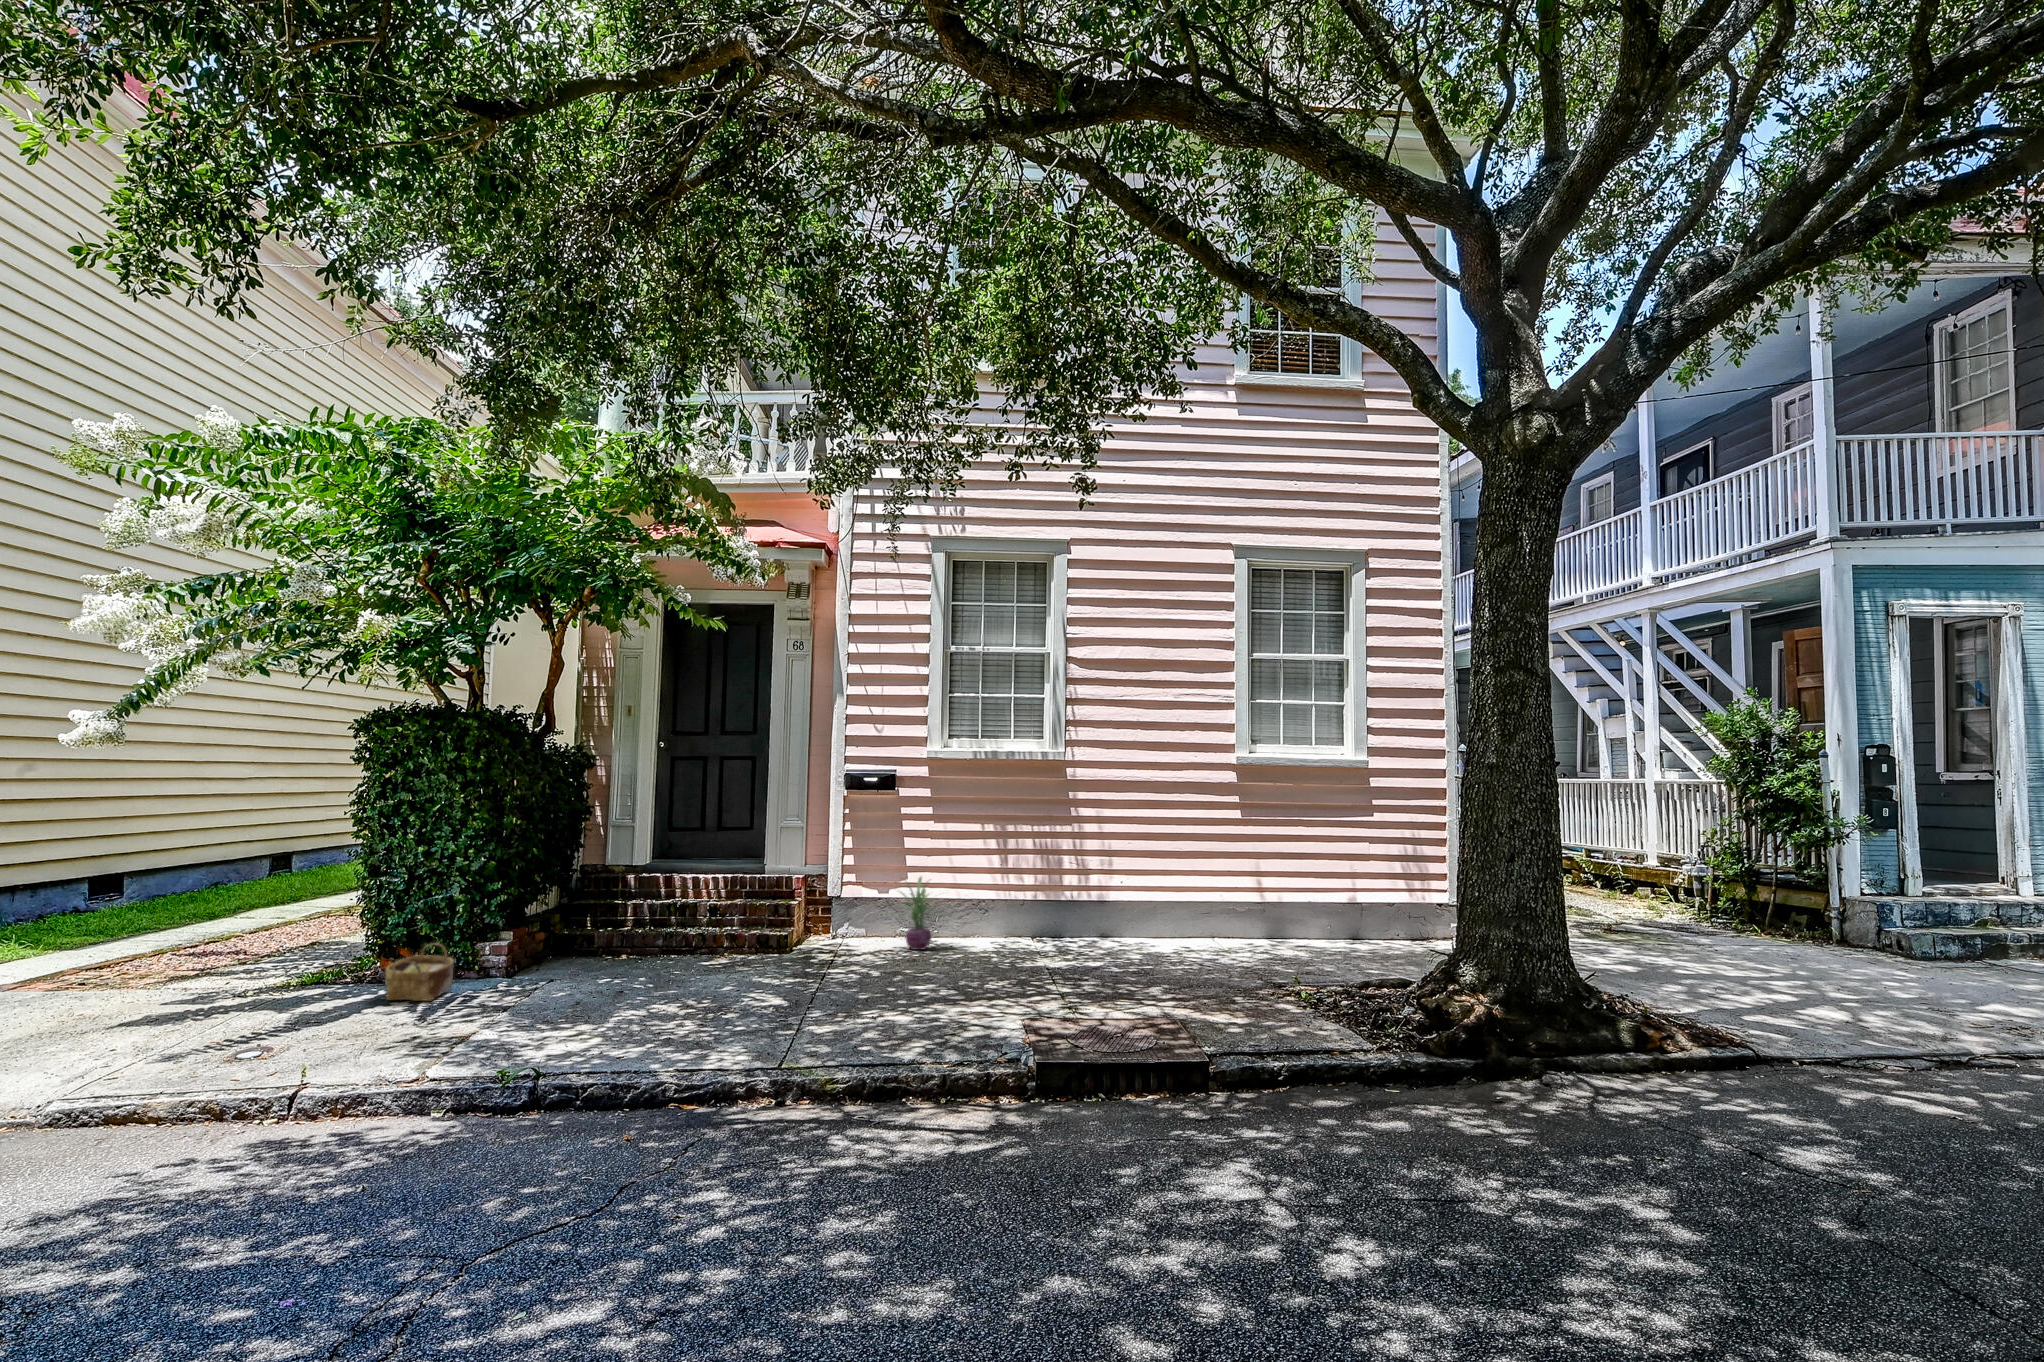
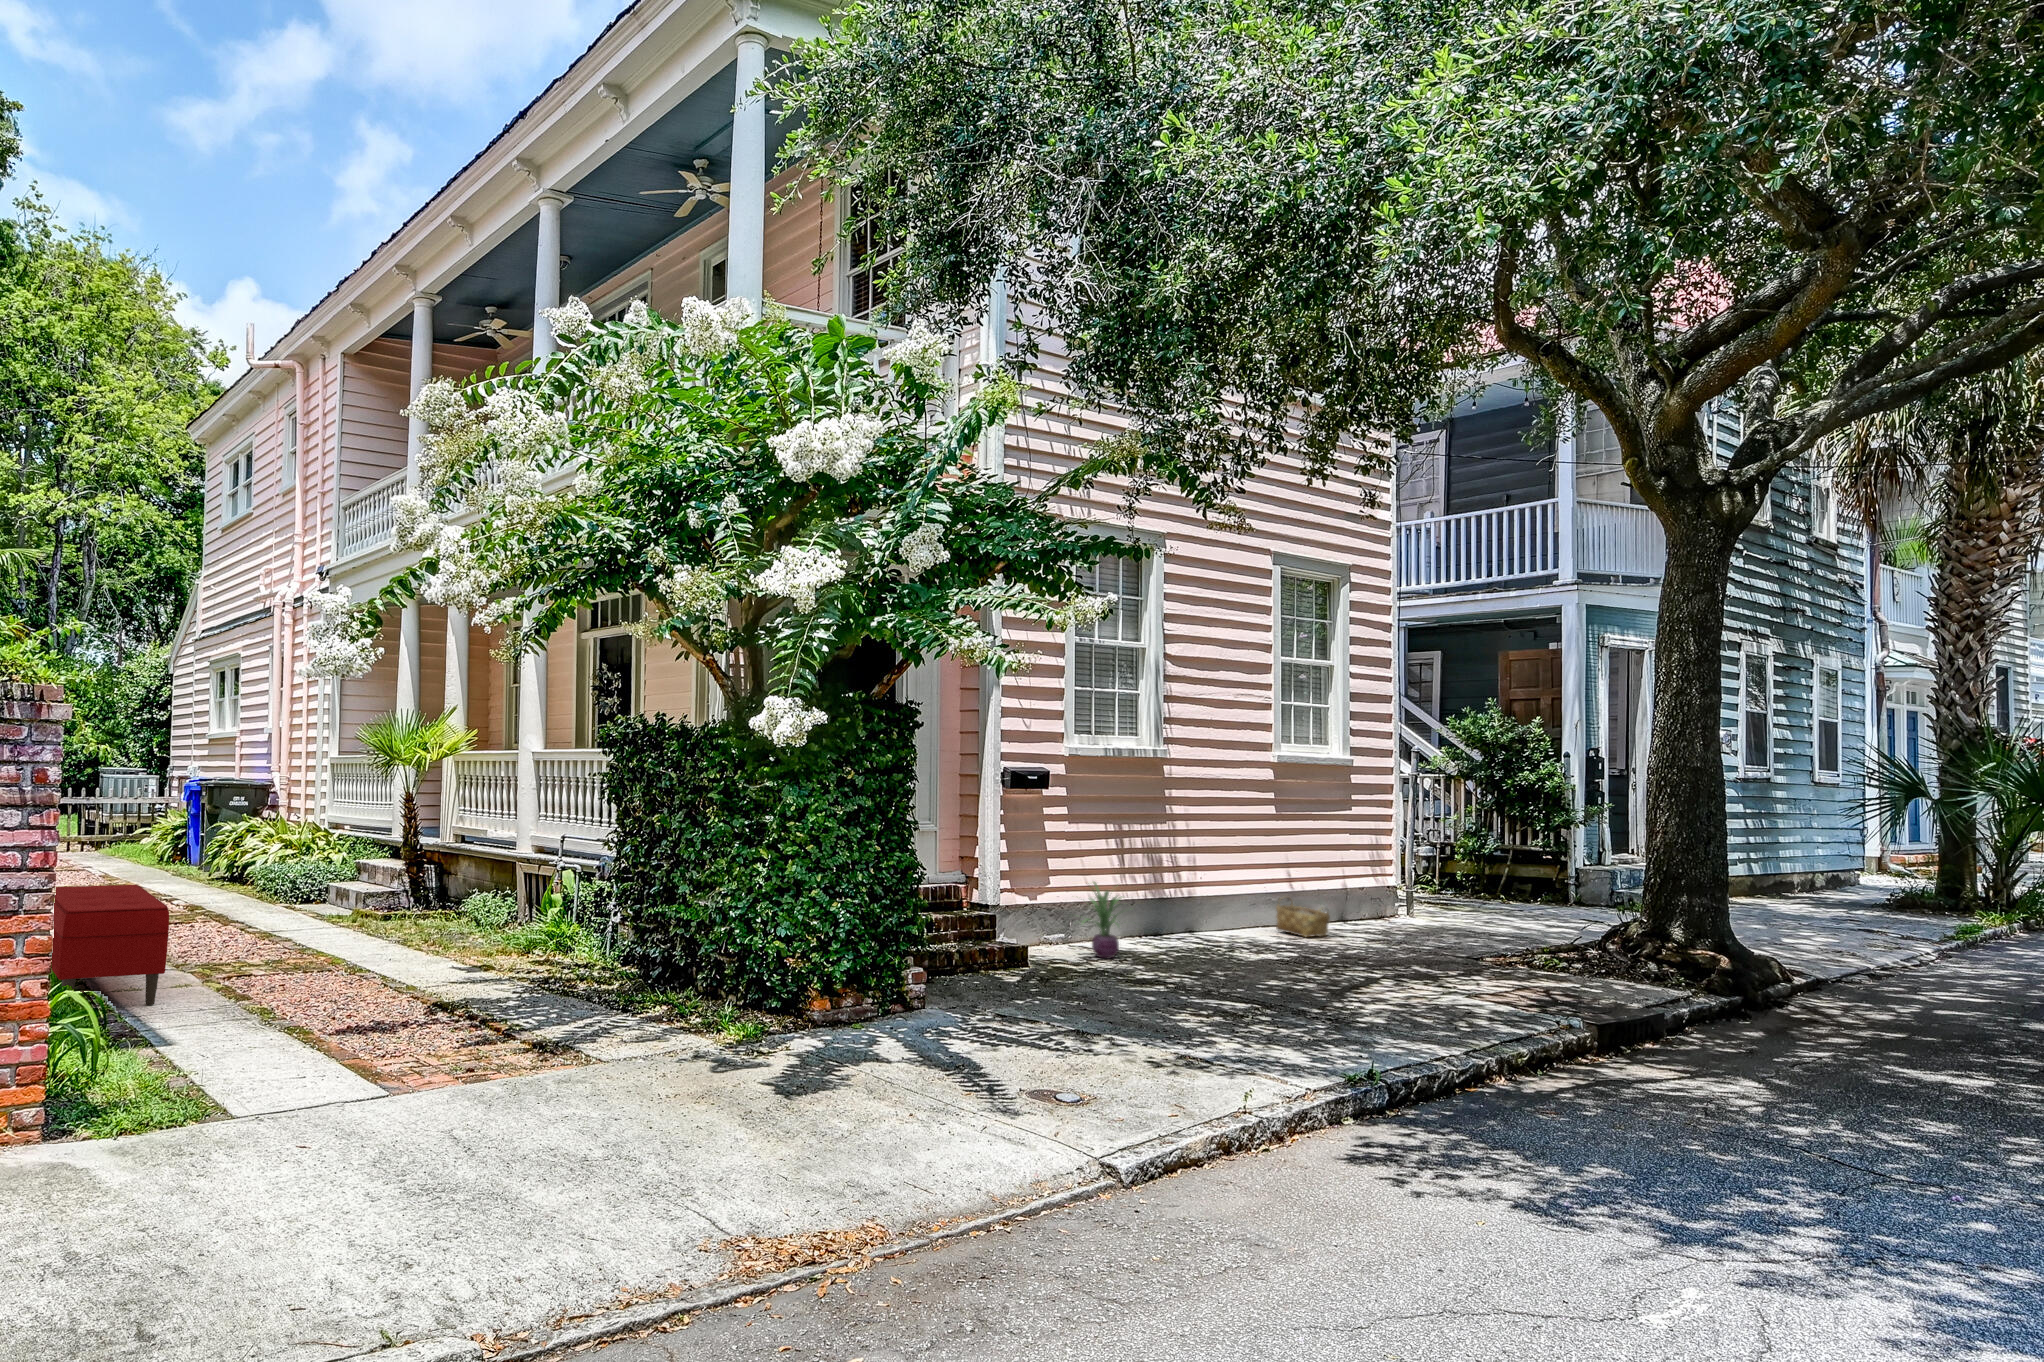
bench: none [47,854,191,931] -> present [52,885,169,1005]
woven basket: present [385,943,454,1001] -> present [1276,898,1330,938]

